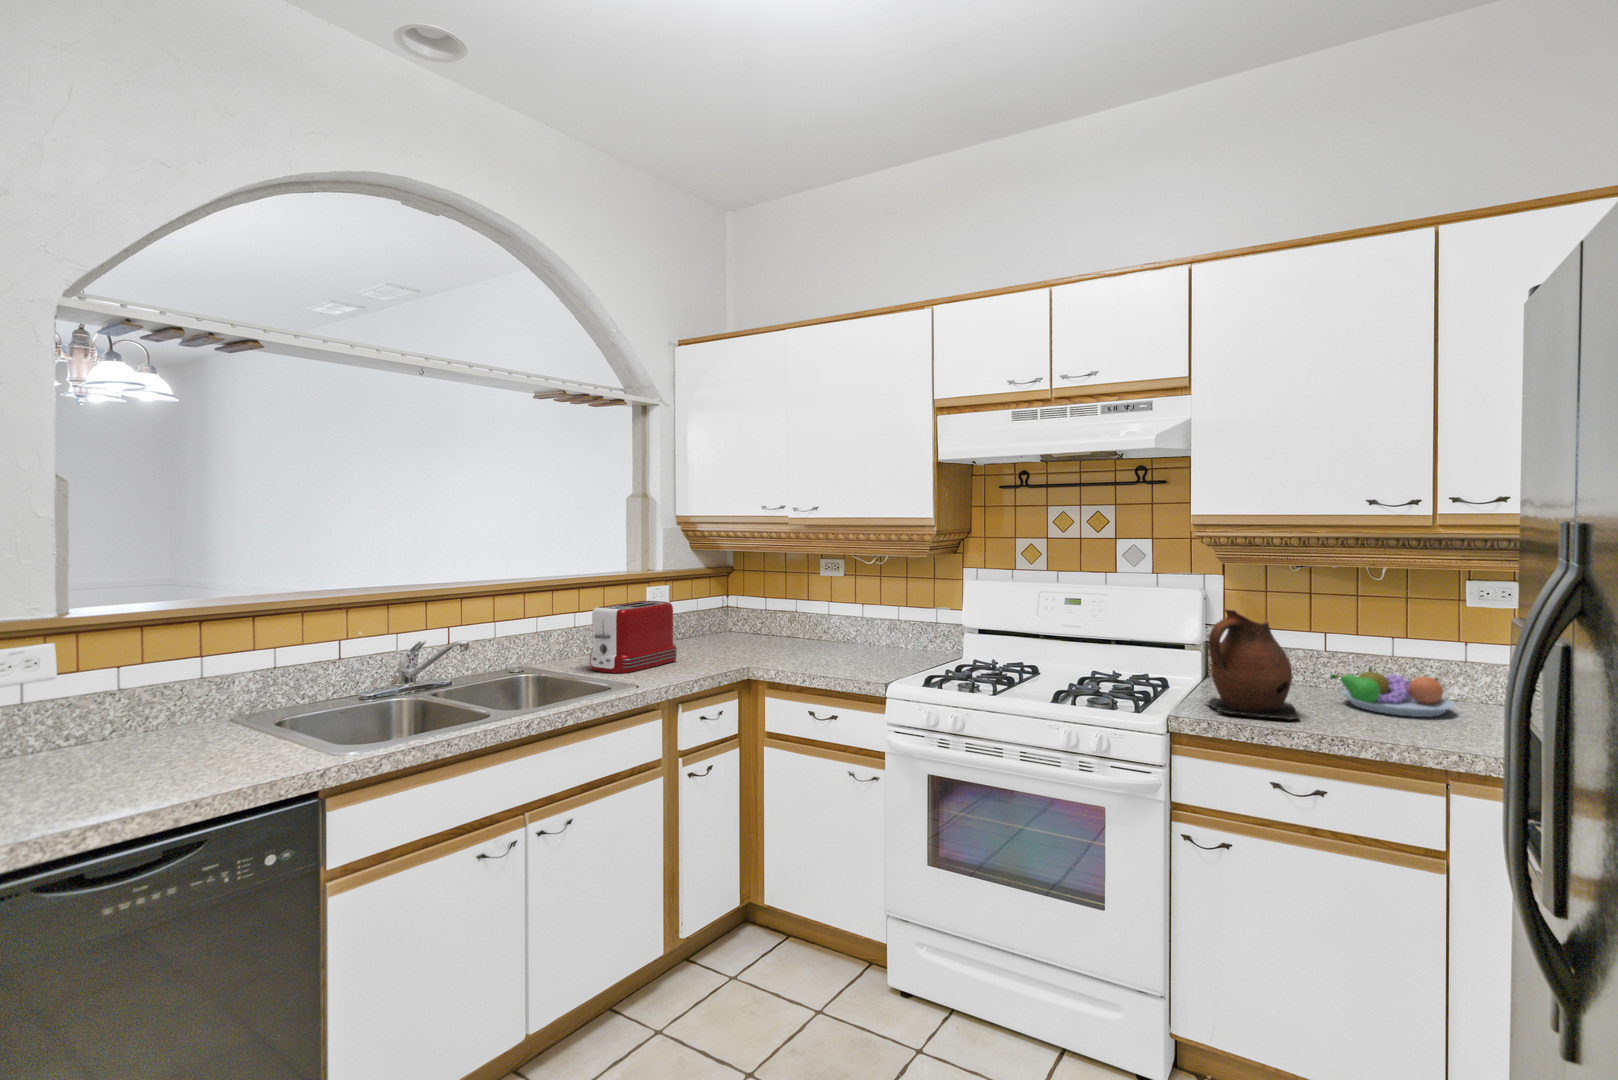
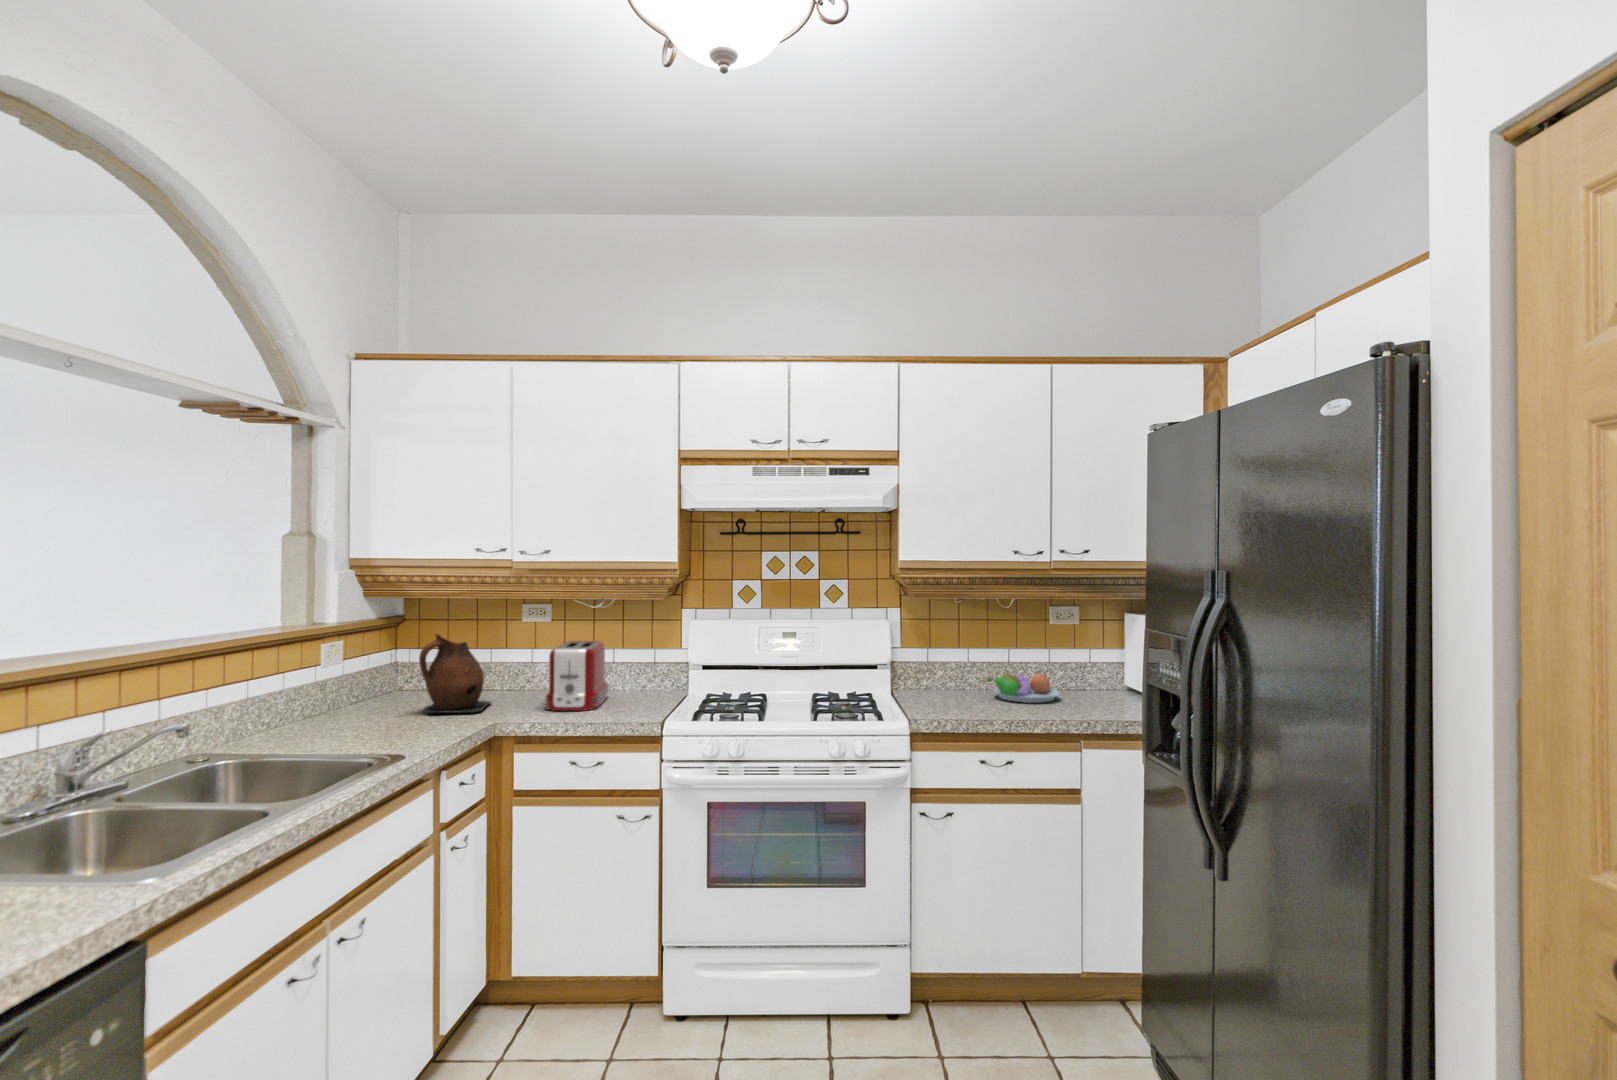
toaster: present [589,601,677,673] -> present [545,641,608,711]
ceramic pitcher: present [1208,609,1300,721] -> present [419,634,491,713]

